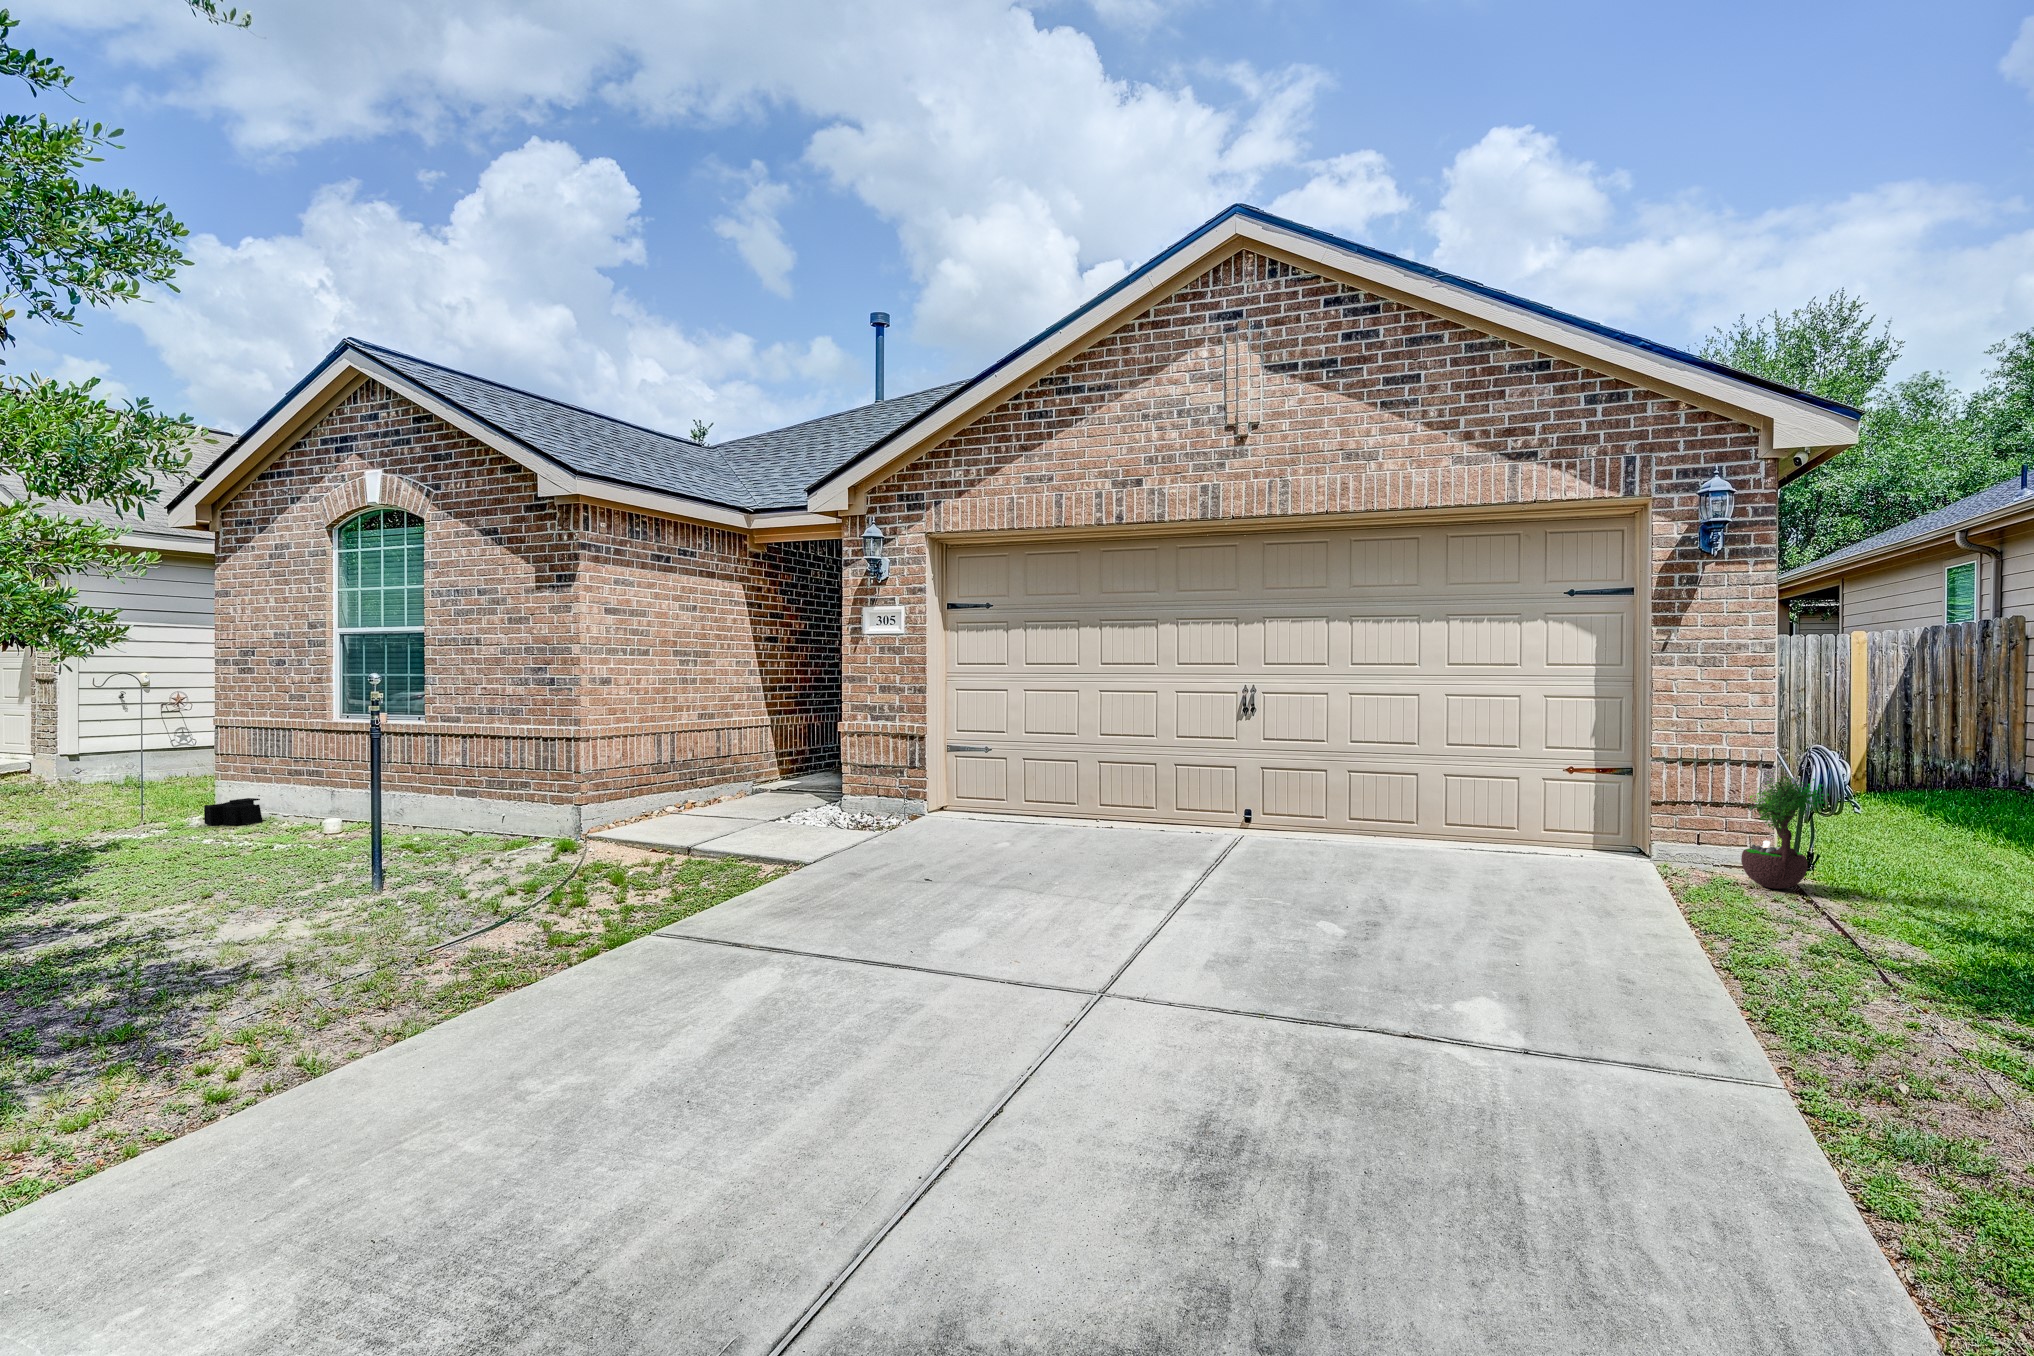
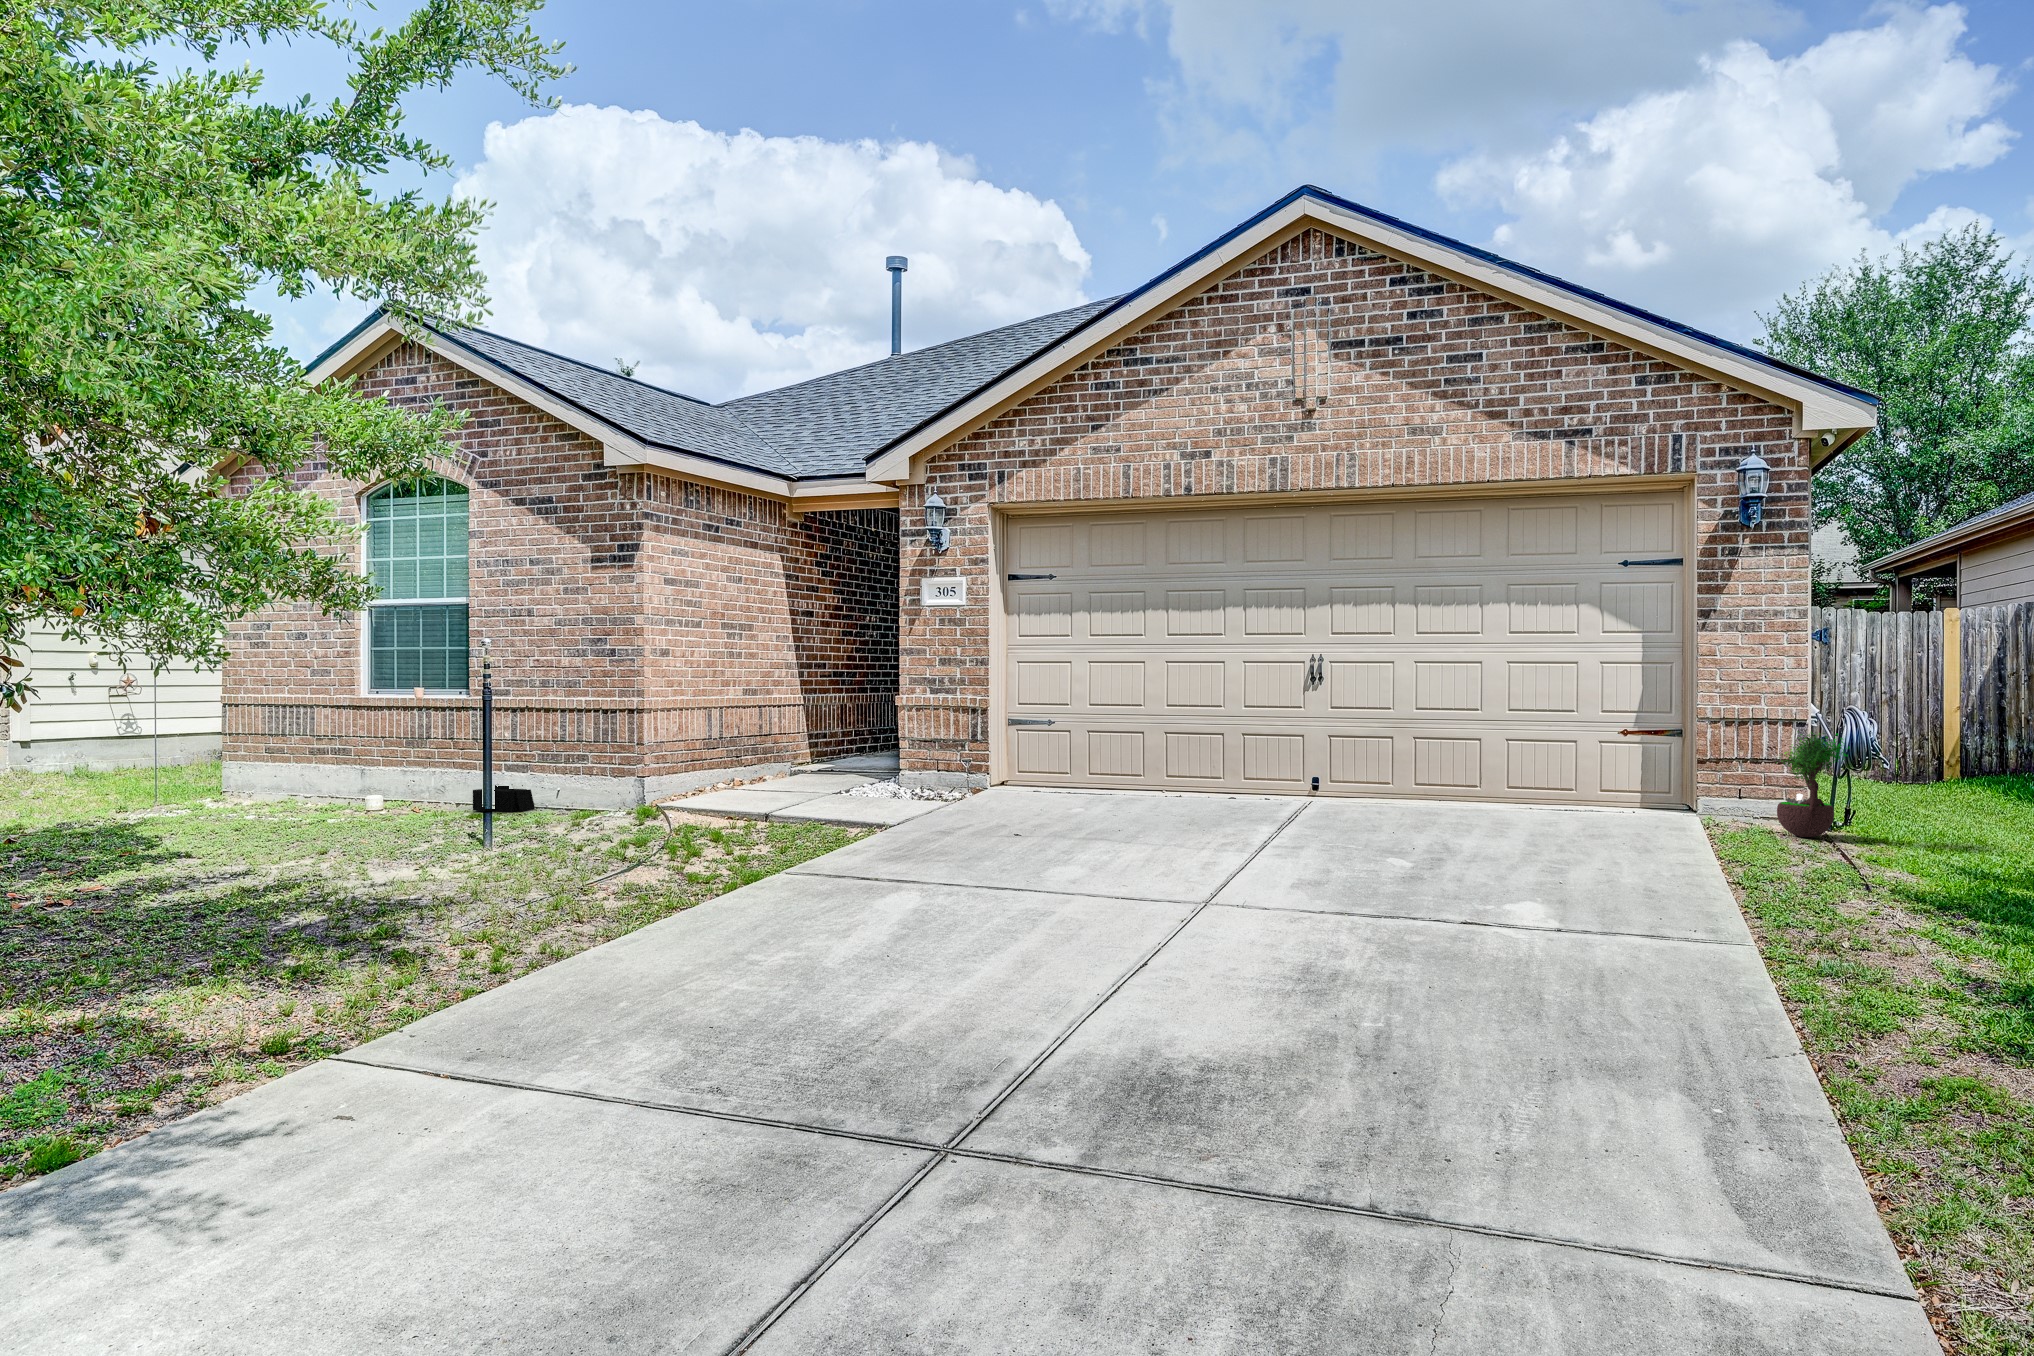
storage bin: present [204,798,263,826] -> present [473,785,535,812]

